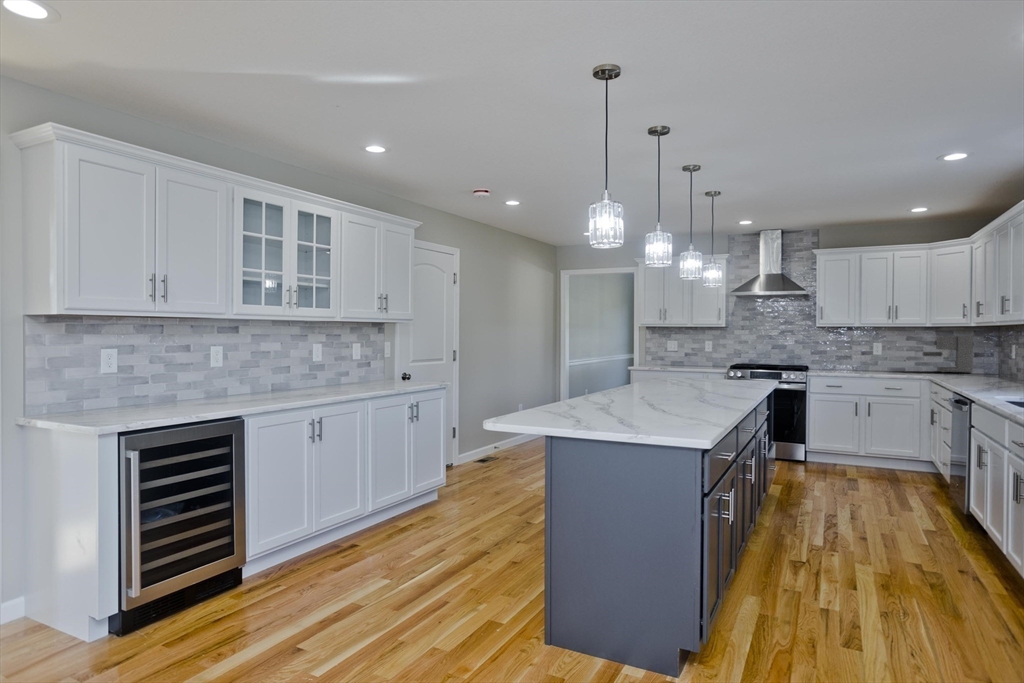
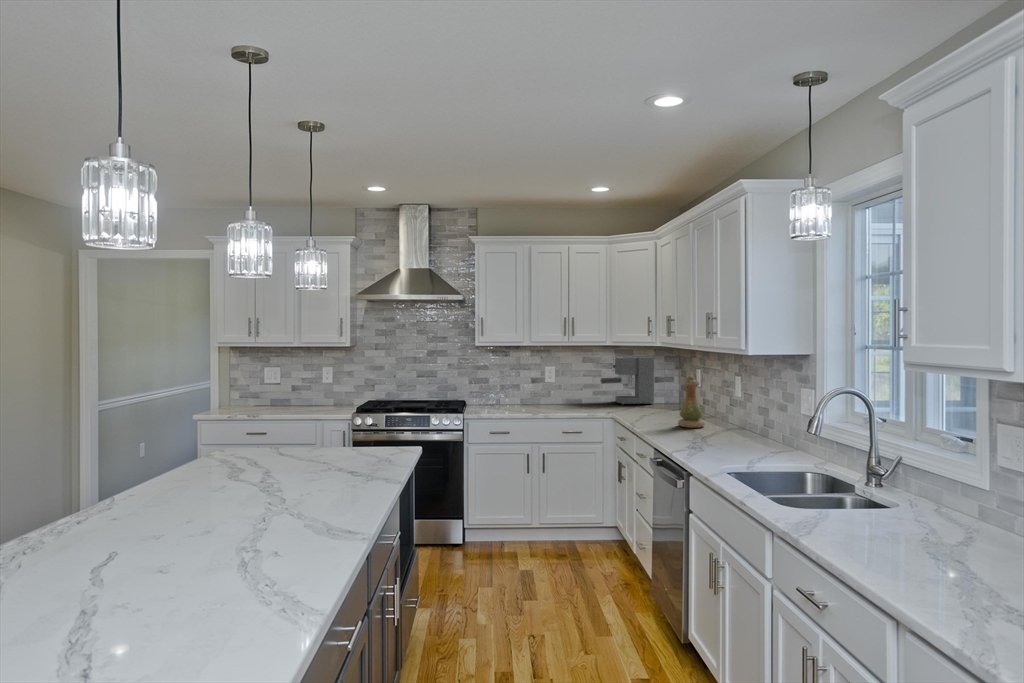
vase: none [982,343,1007,383] -> present [678,375,705,428]

